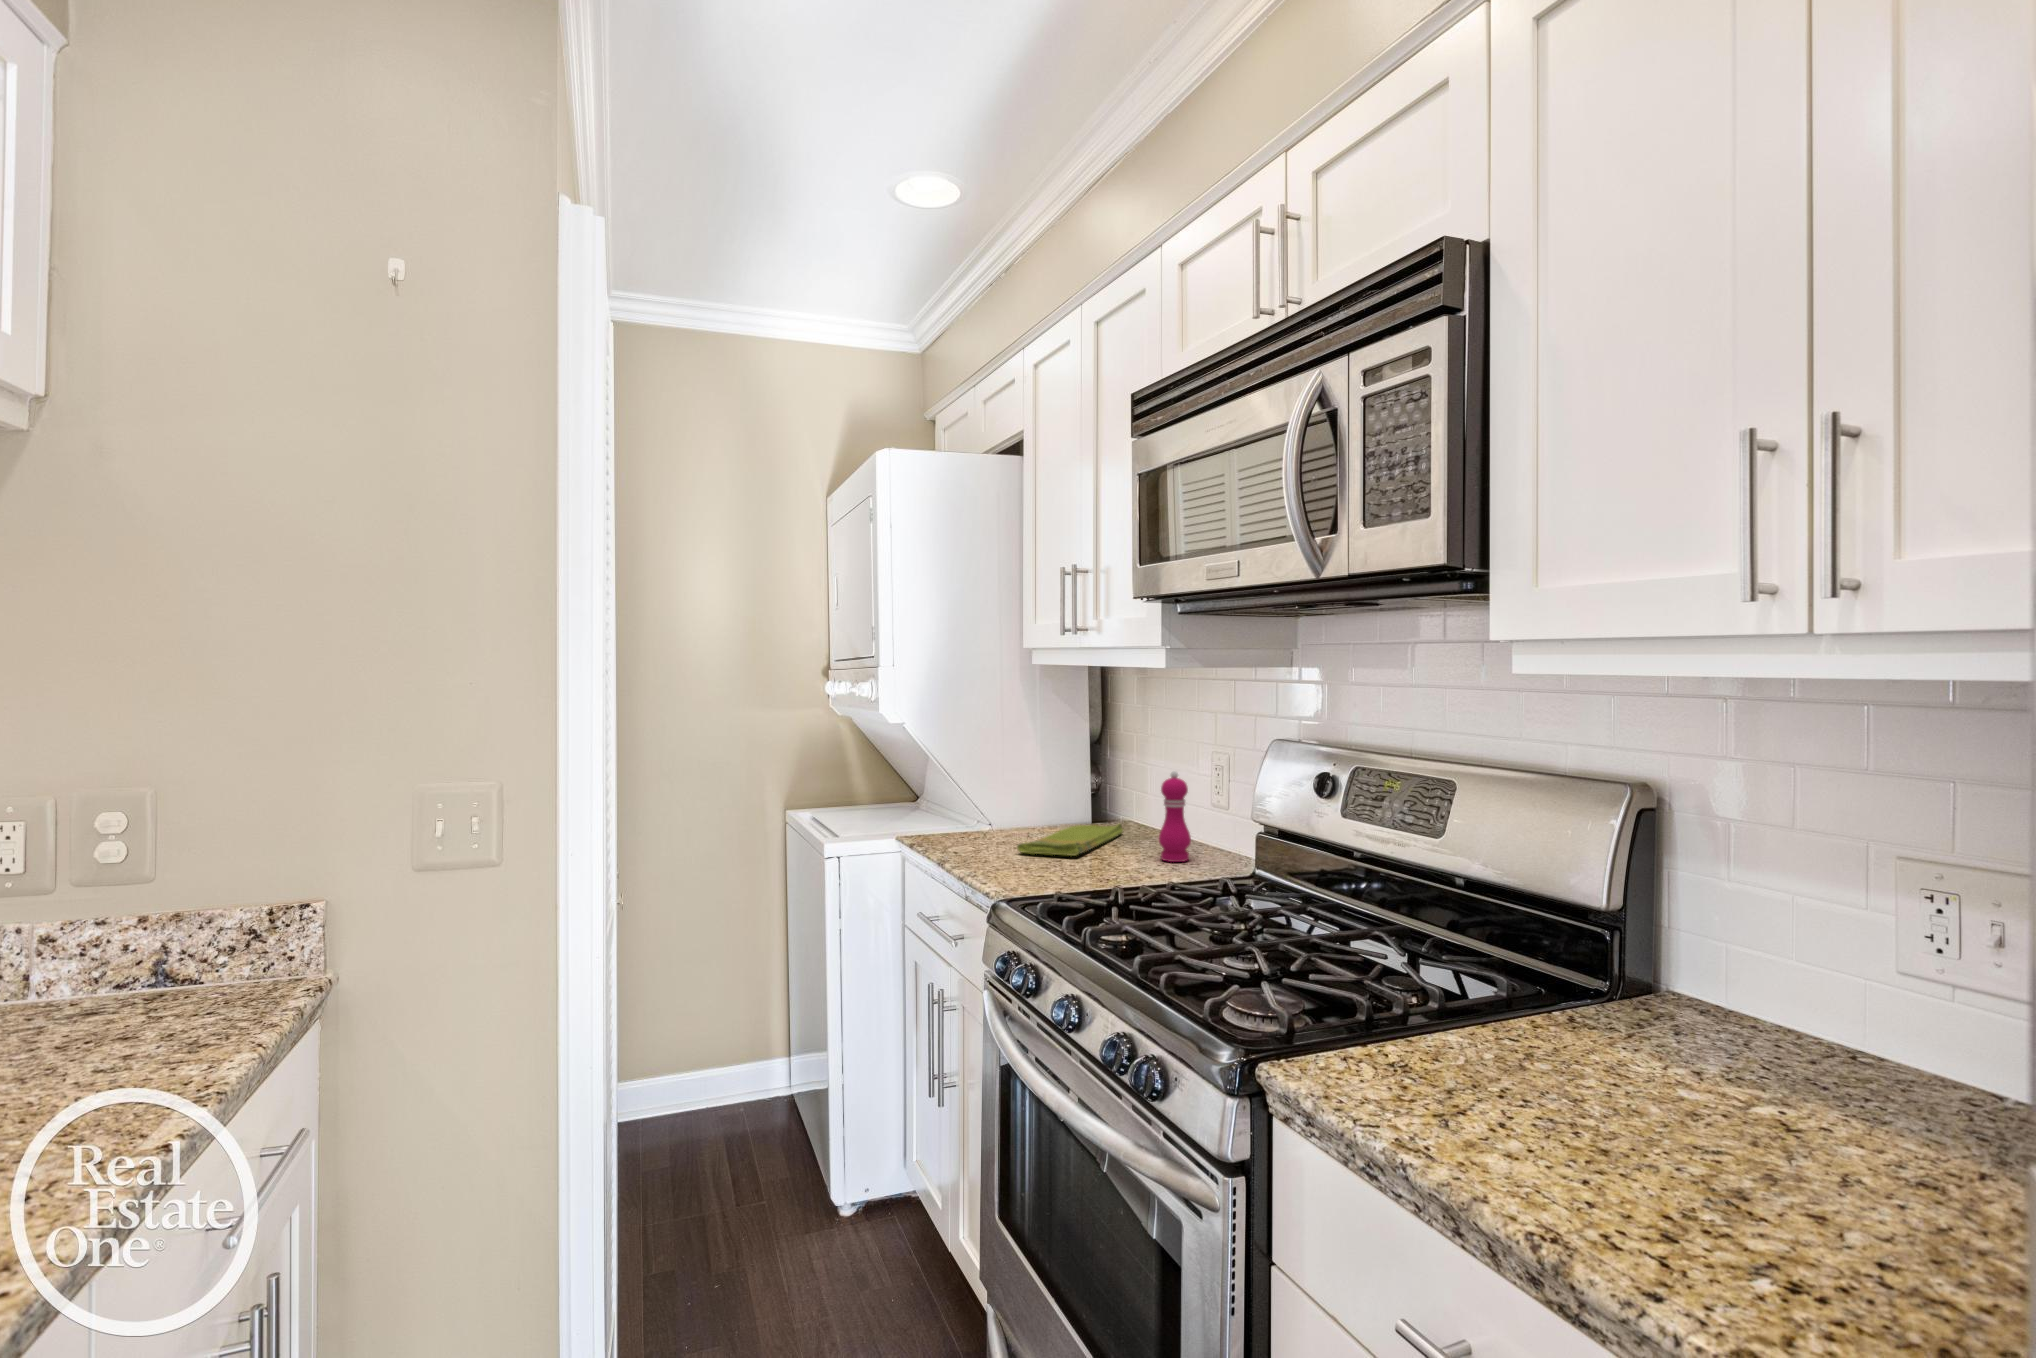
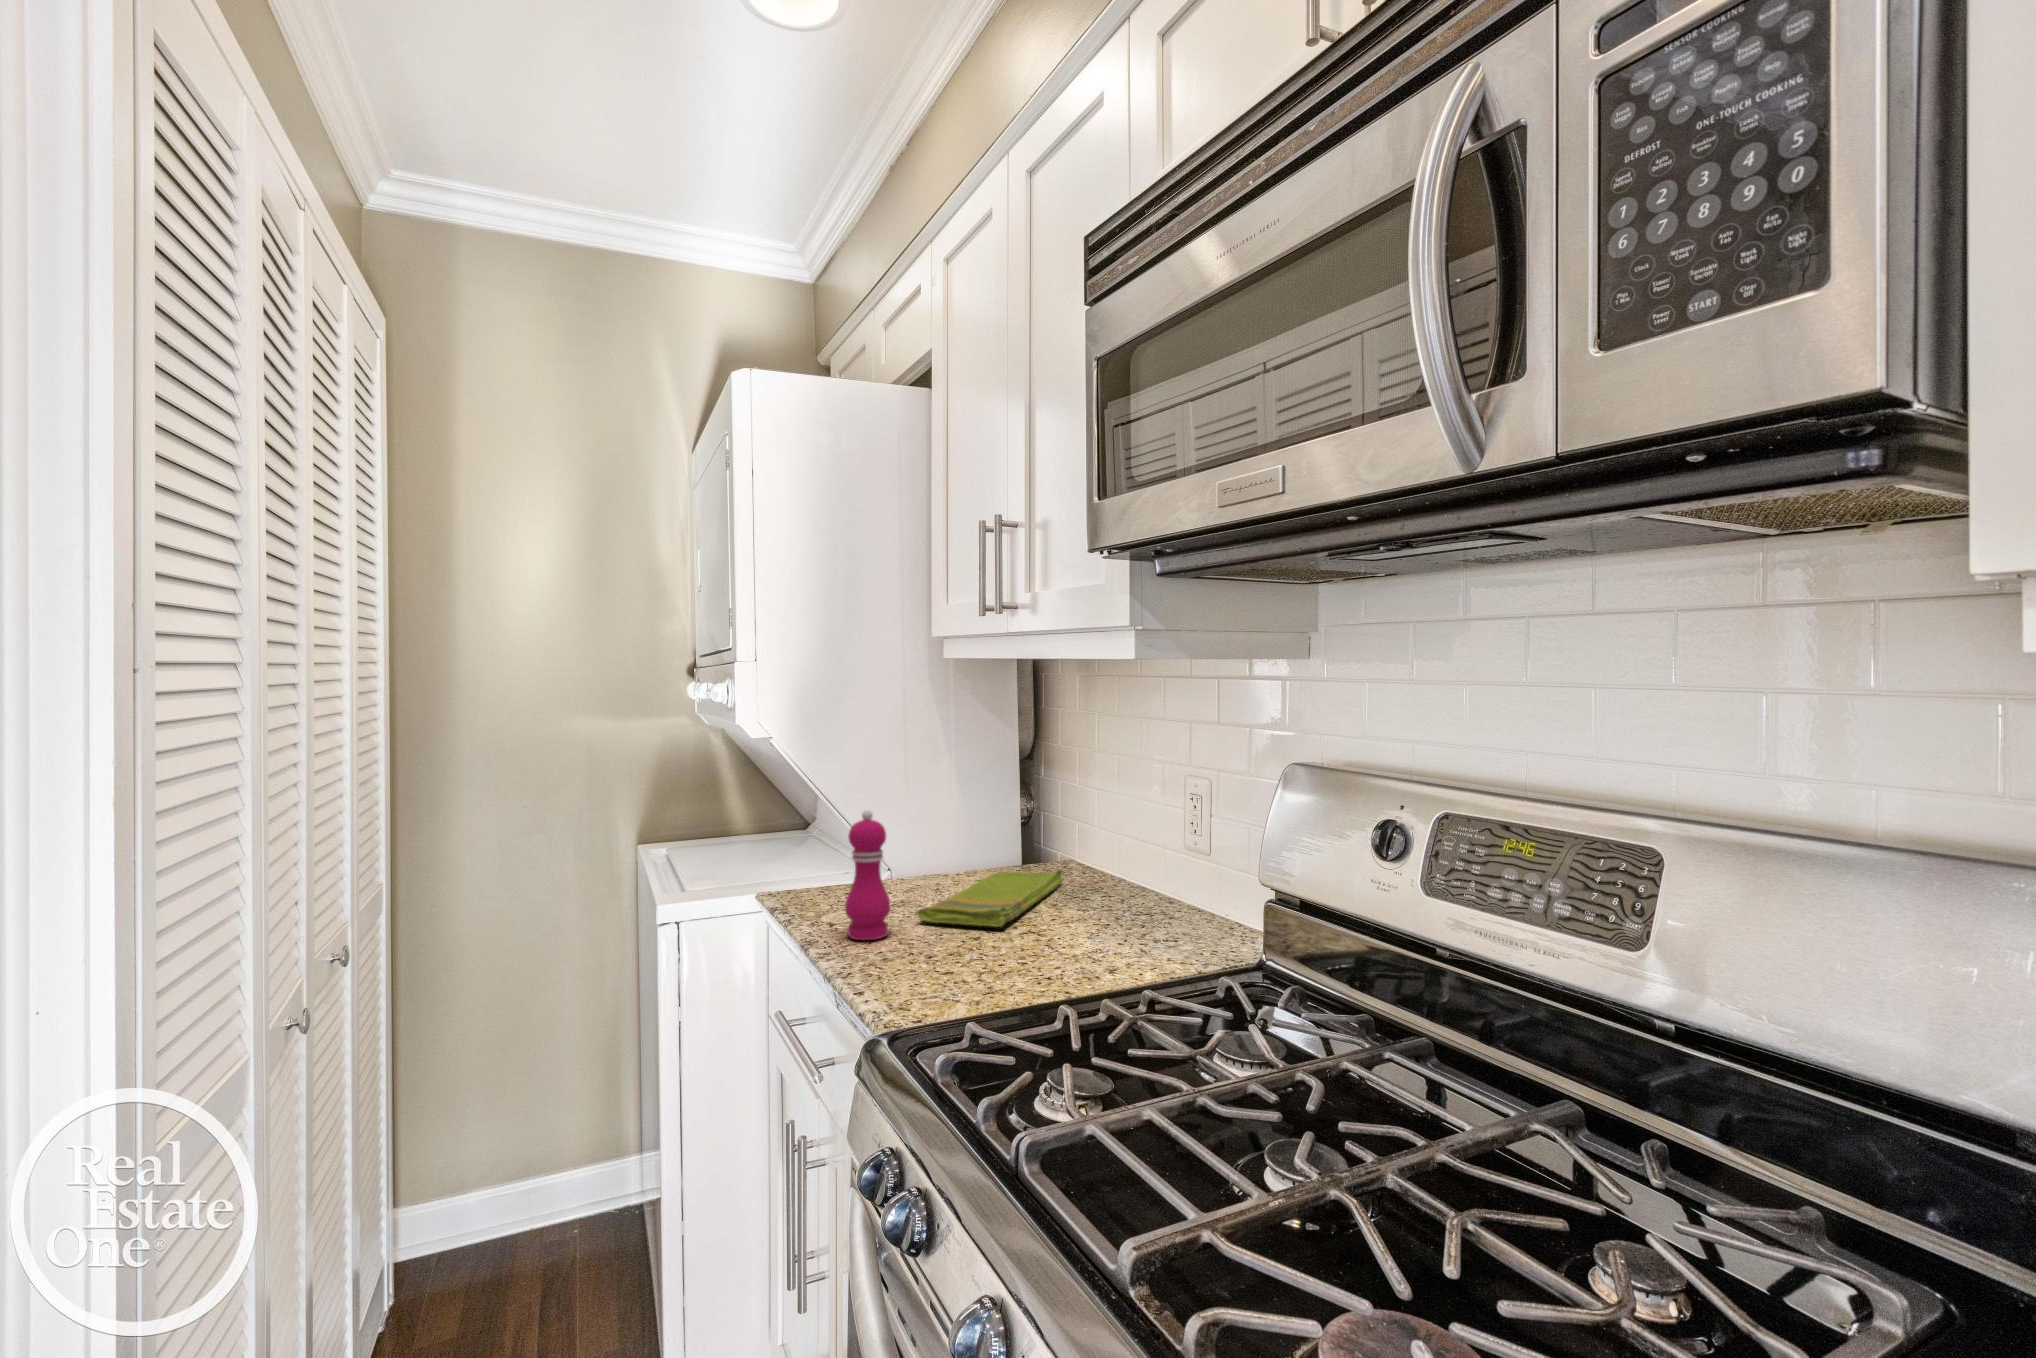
pepper mill: present [1159,771,1191,862] -> present [845,810,891,940]

